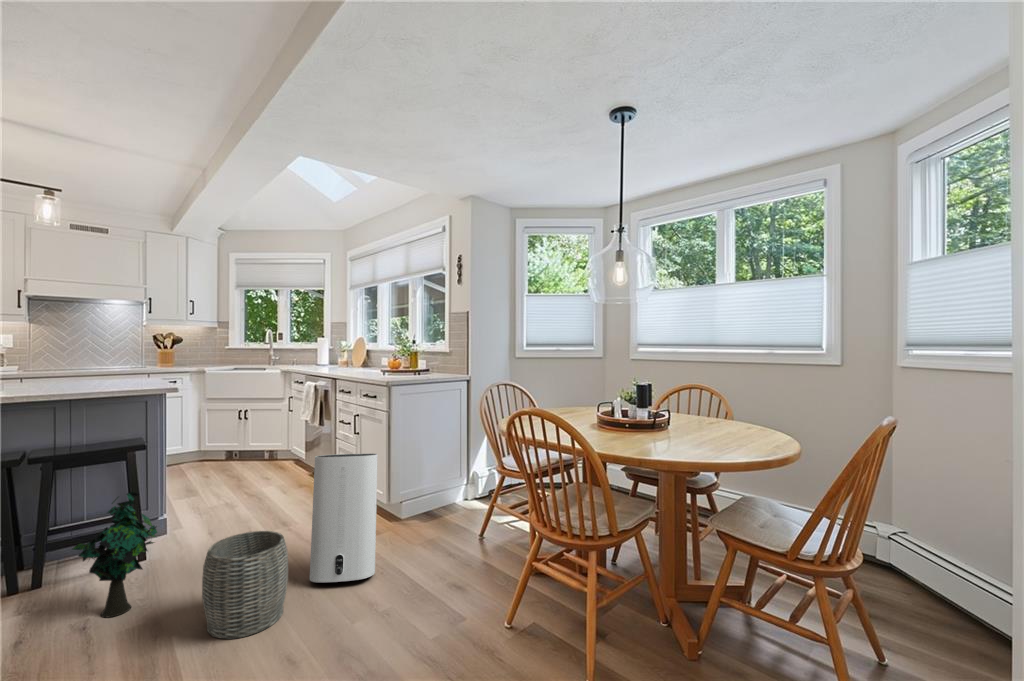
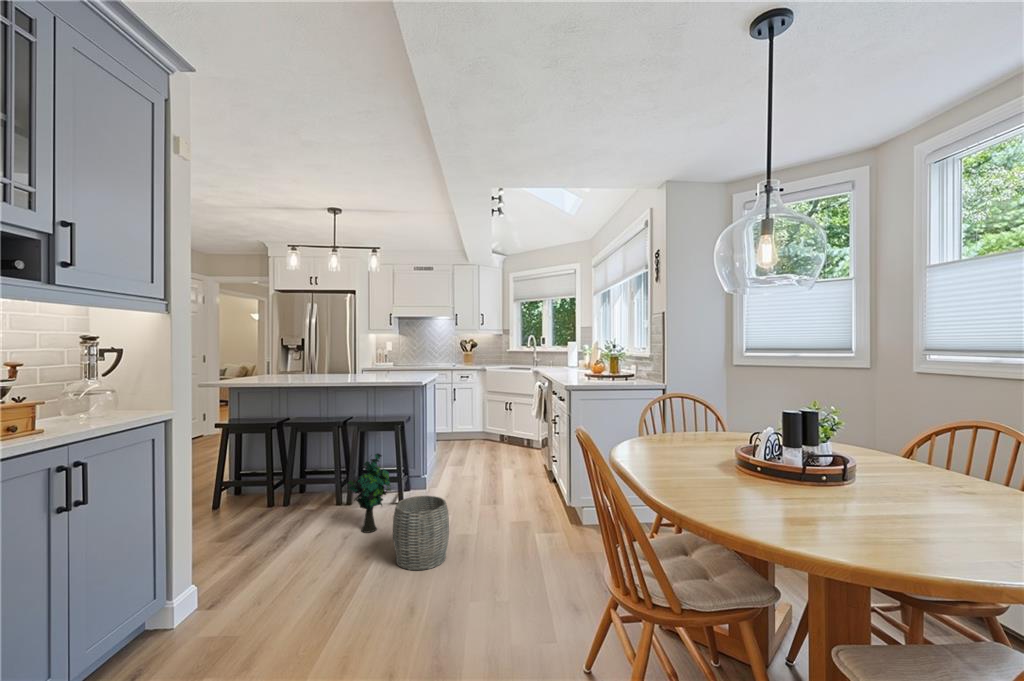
air purifier: present [310,453,378,583] -> none [474,446,530,557]

